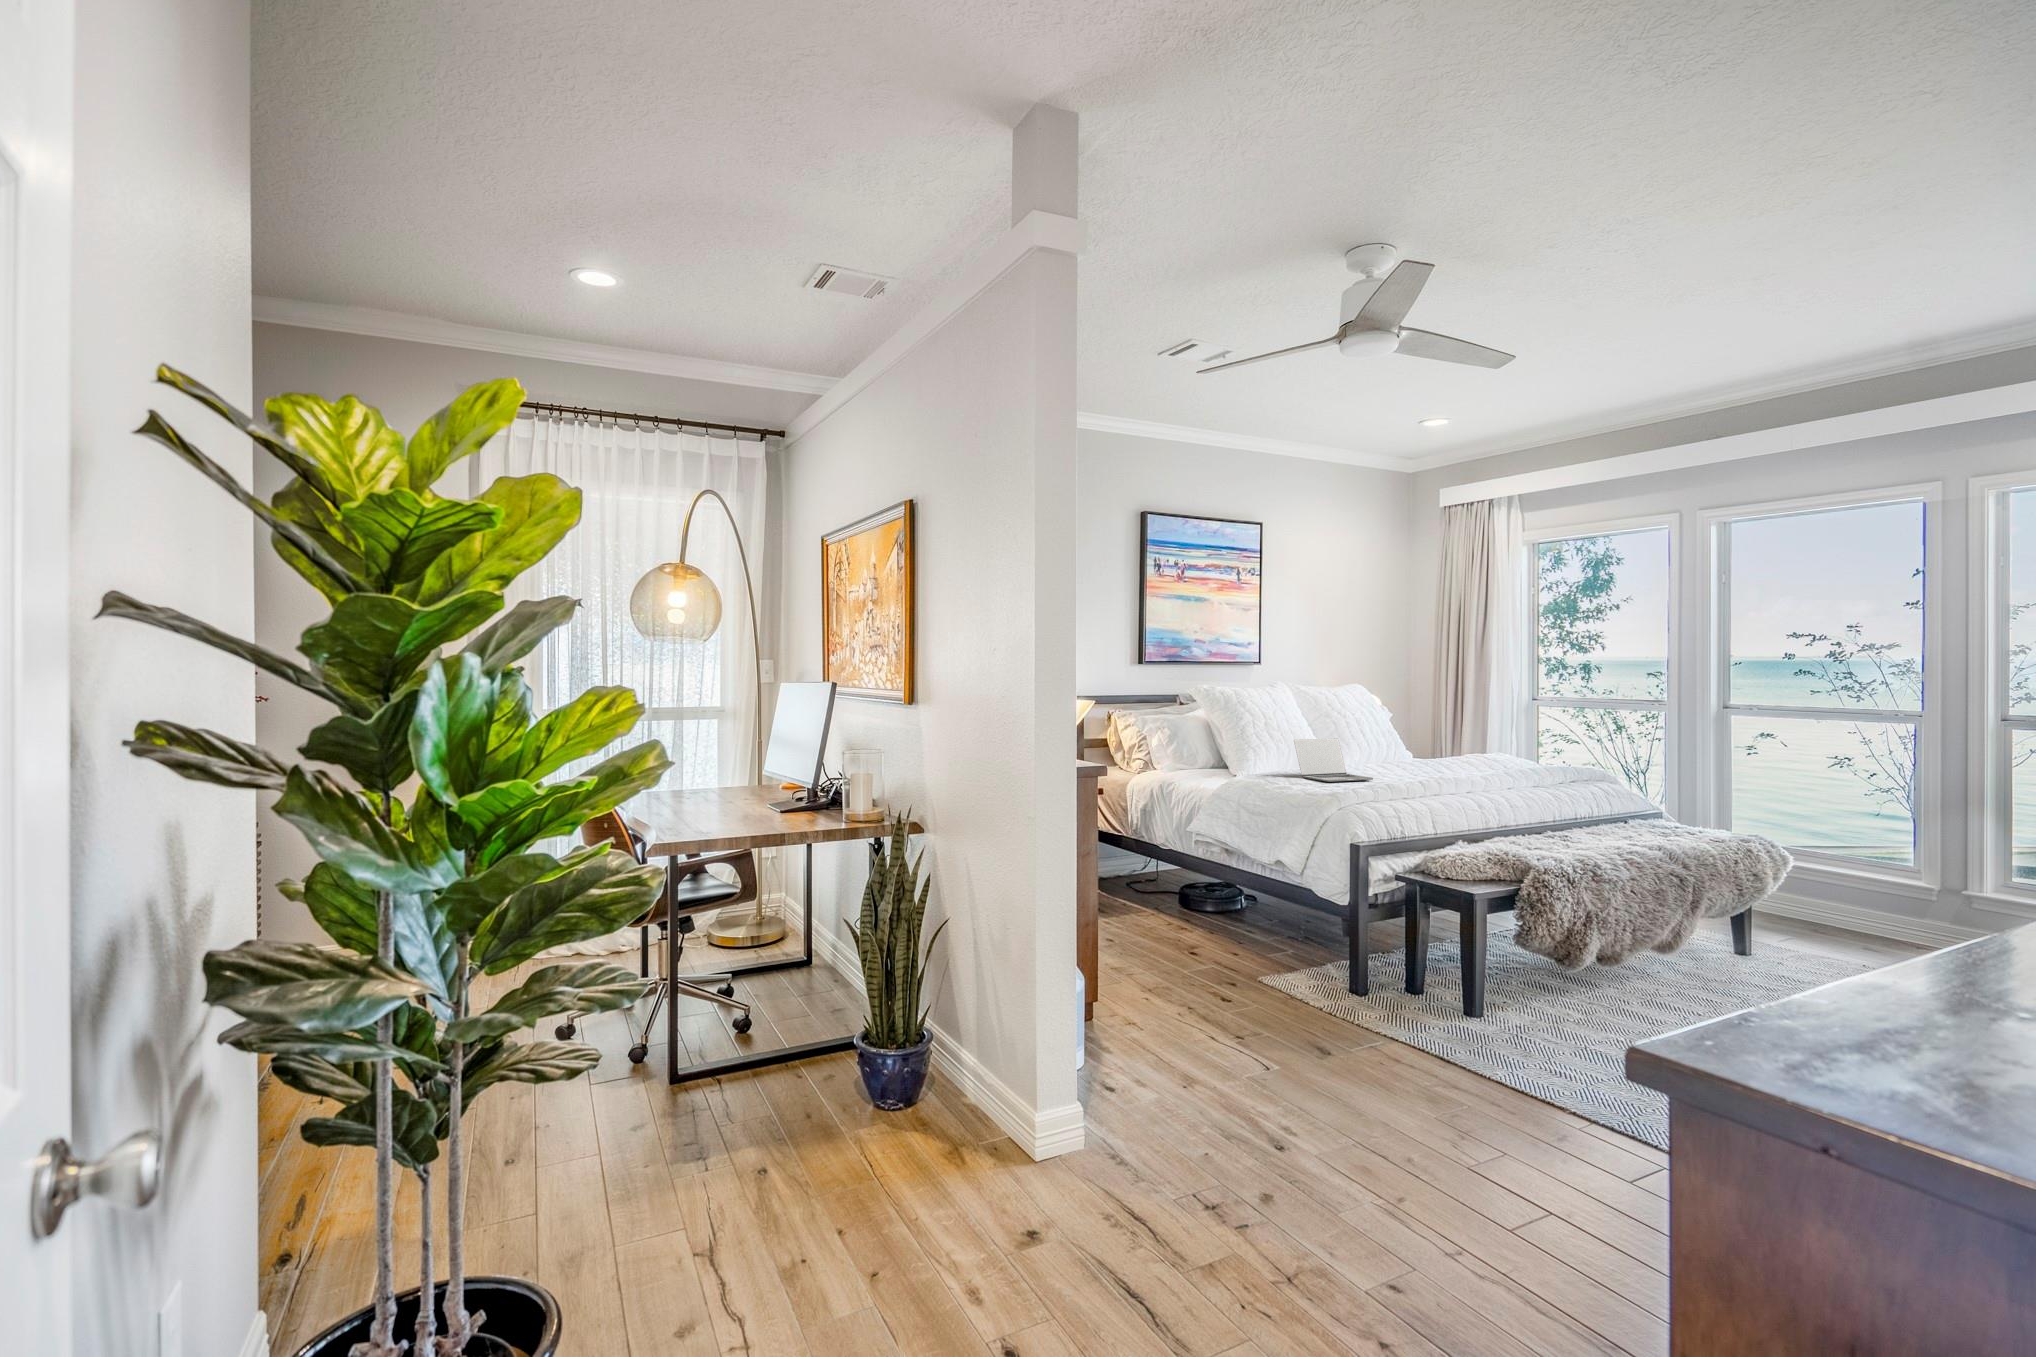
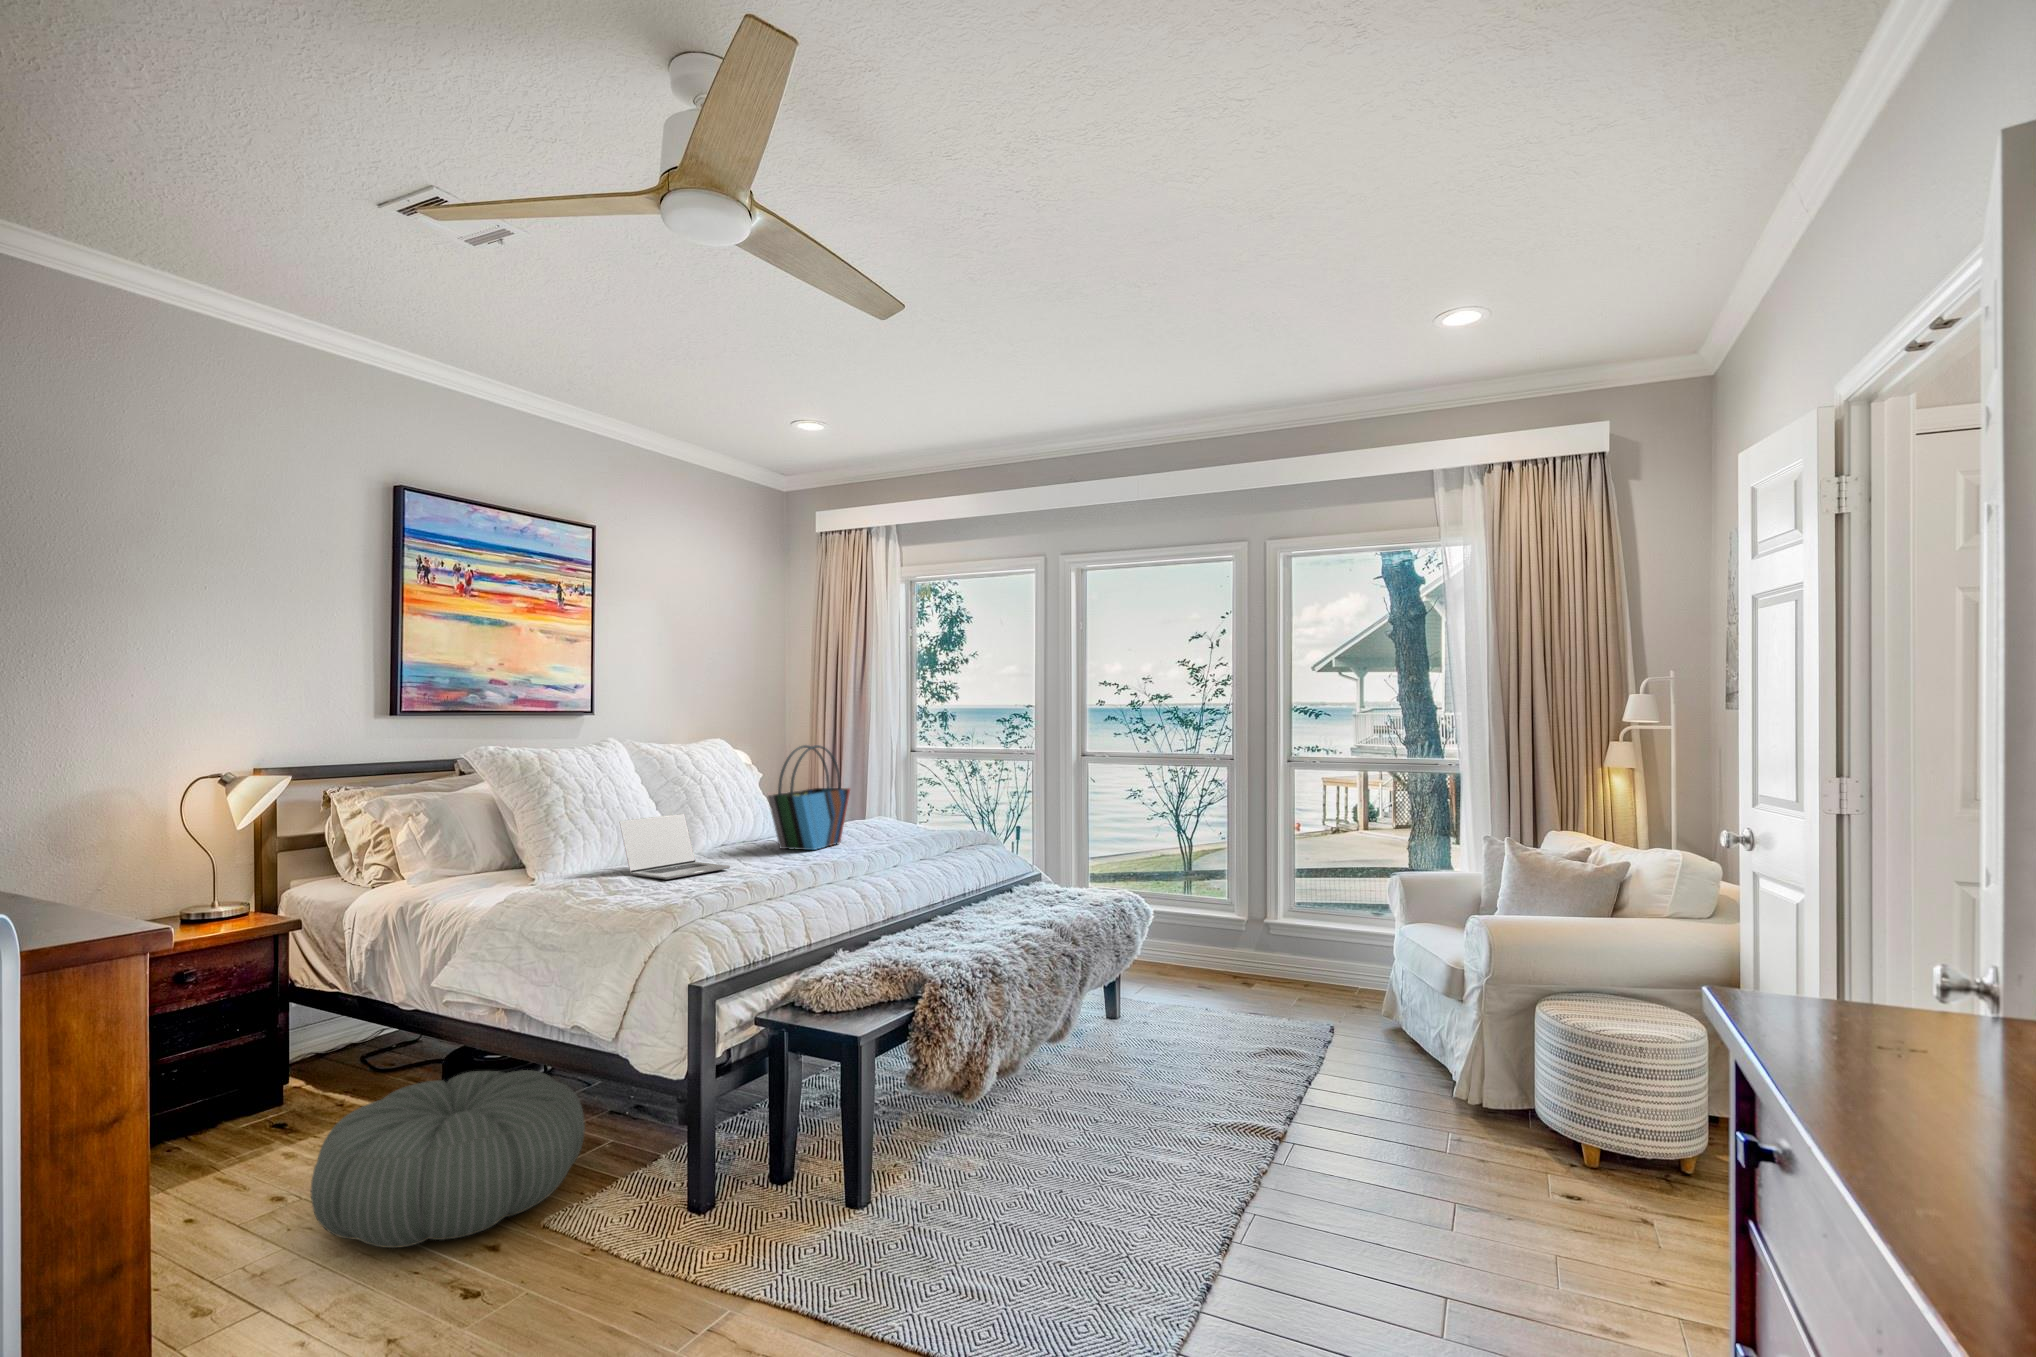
tote bag: none [1401,691,1472,775] -> present [768,745,850,850]
pouf: none [1135,888,1280,974] -> present [311,1070,585,1248]

